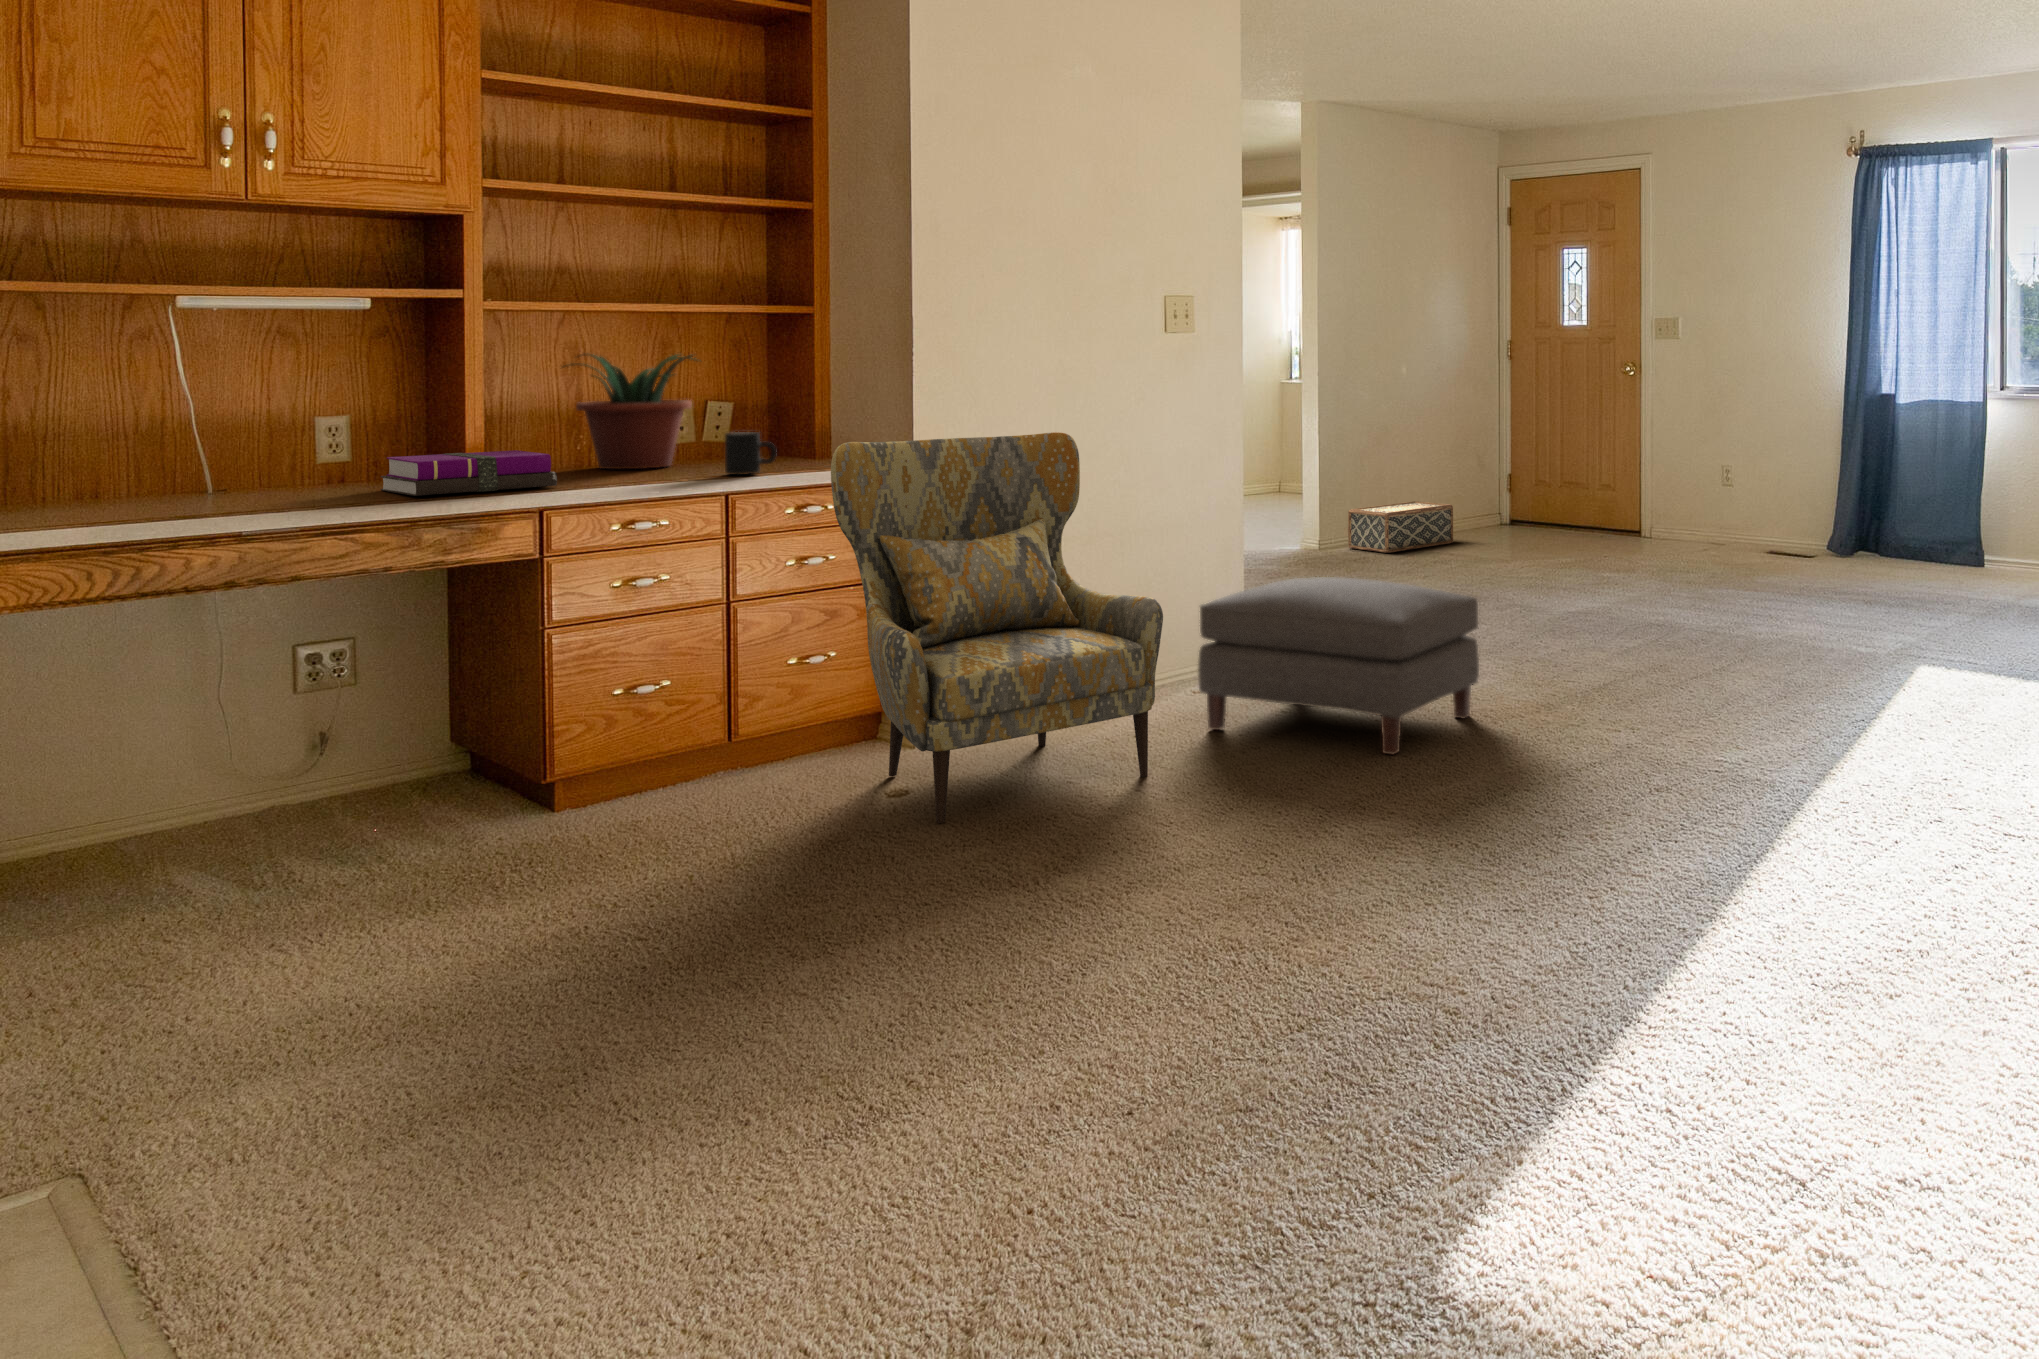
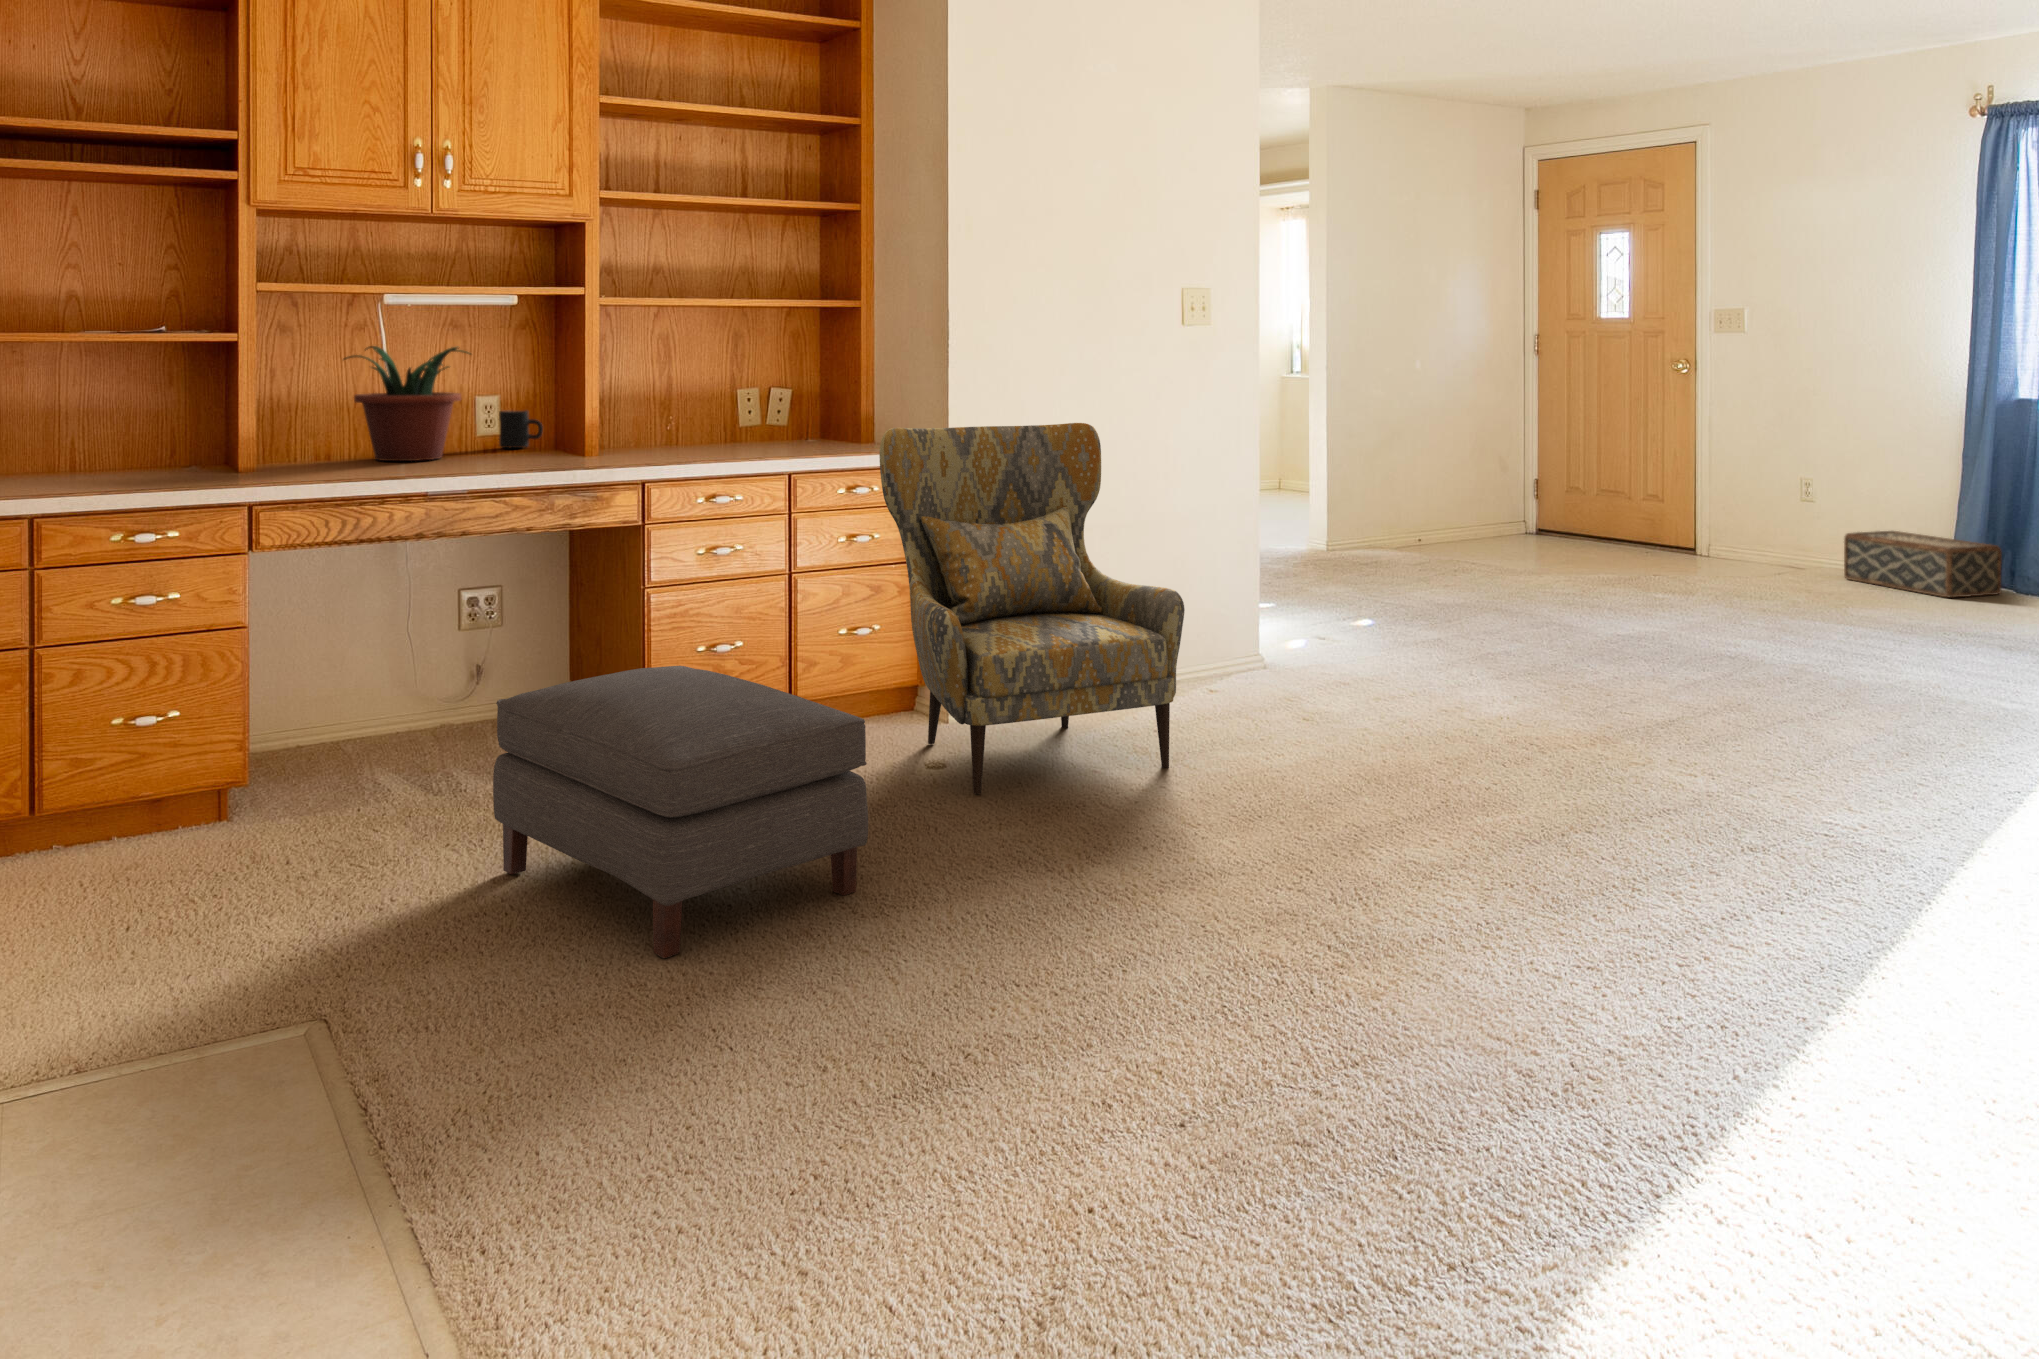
potted plant: present [564,353,693,469] -> present [344,346,470,461]
mug: present [725,432,777,475] -> present [499,410,543,448]
notebook: present [381,450,557,496] -> none [527,429,658,466]
woven basket: present [1348,501,1453,553] -> present [1844,531,2002,598]
ottoman: present [1198,577,1479,754] -> present [493,666,868,958]

